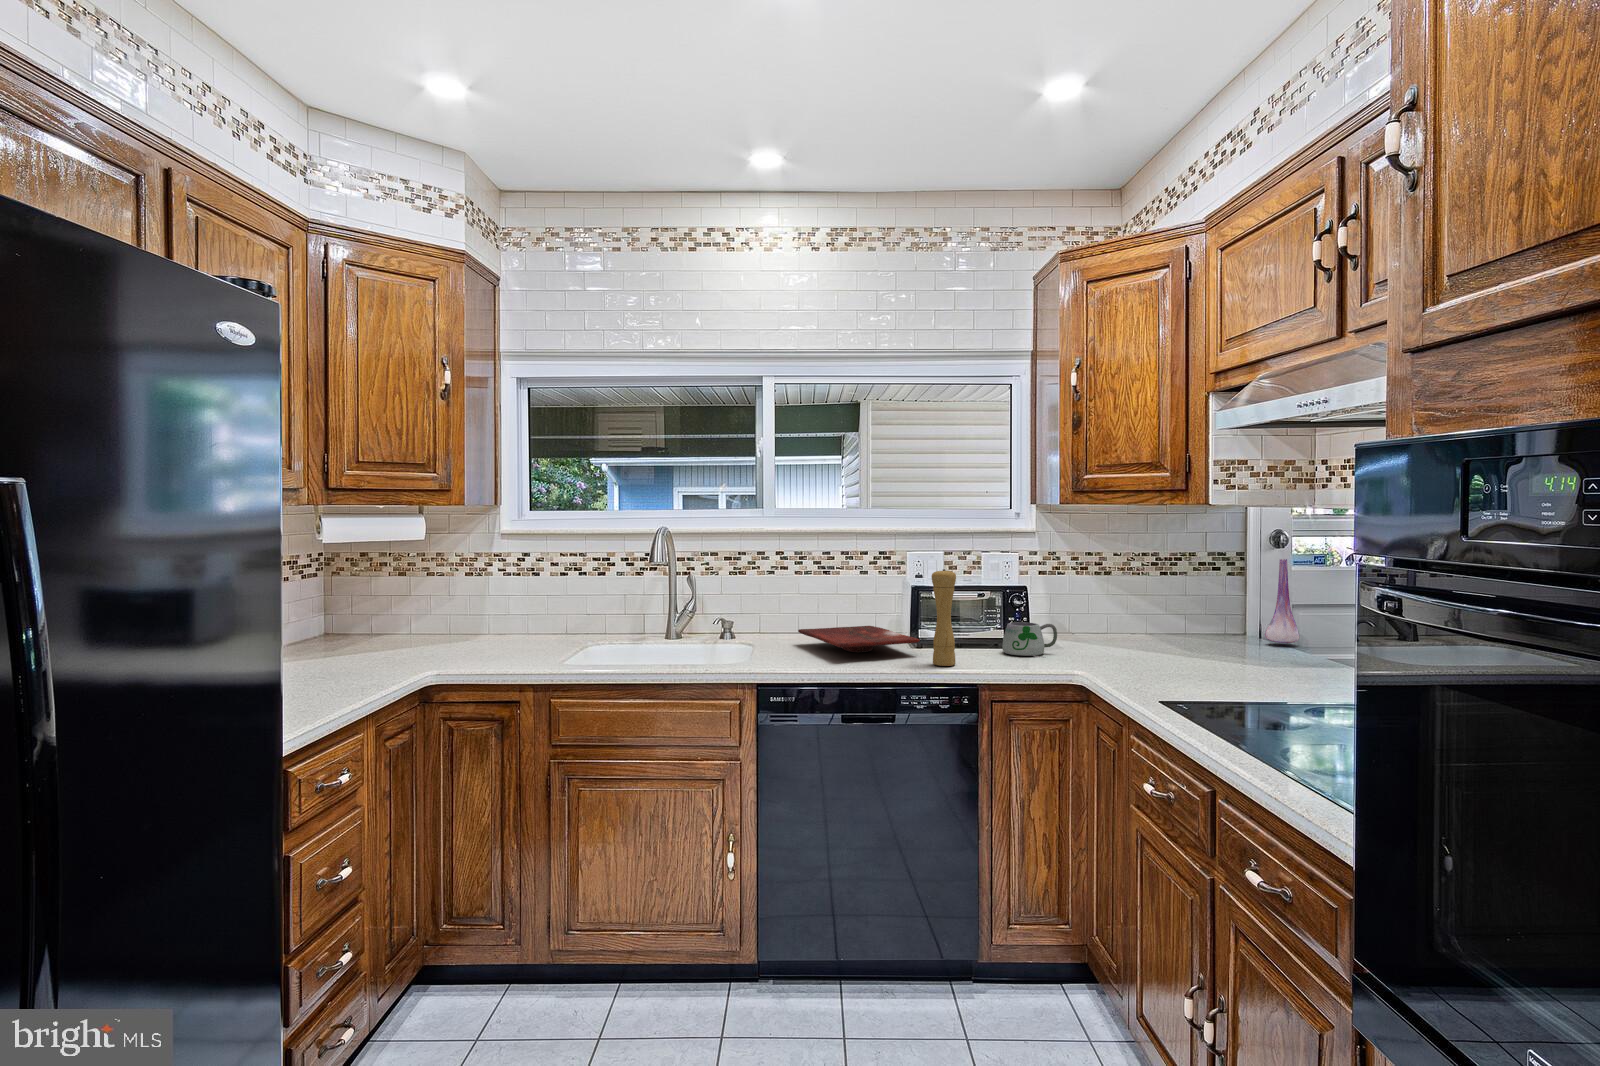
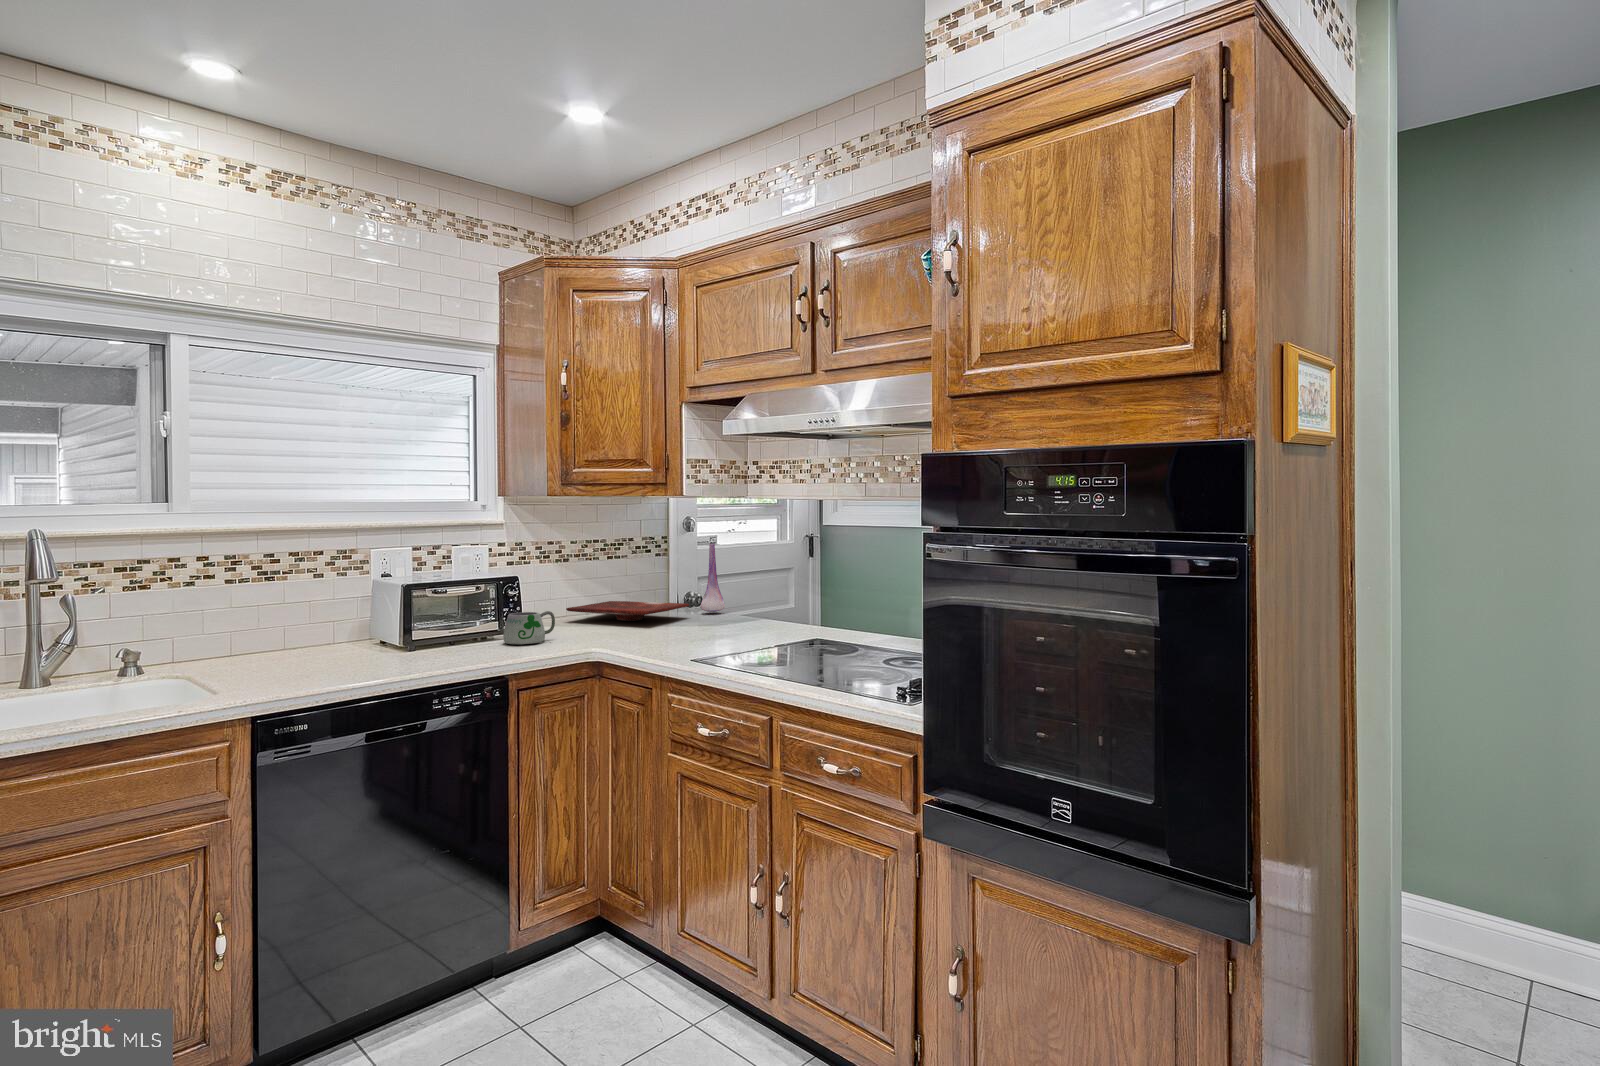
pepper mill: present [932,569,956,666] -> none [450,562,477,662]
cutting board: present [798,626,920,652] -> present [566,601,689,621]

